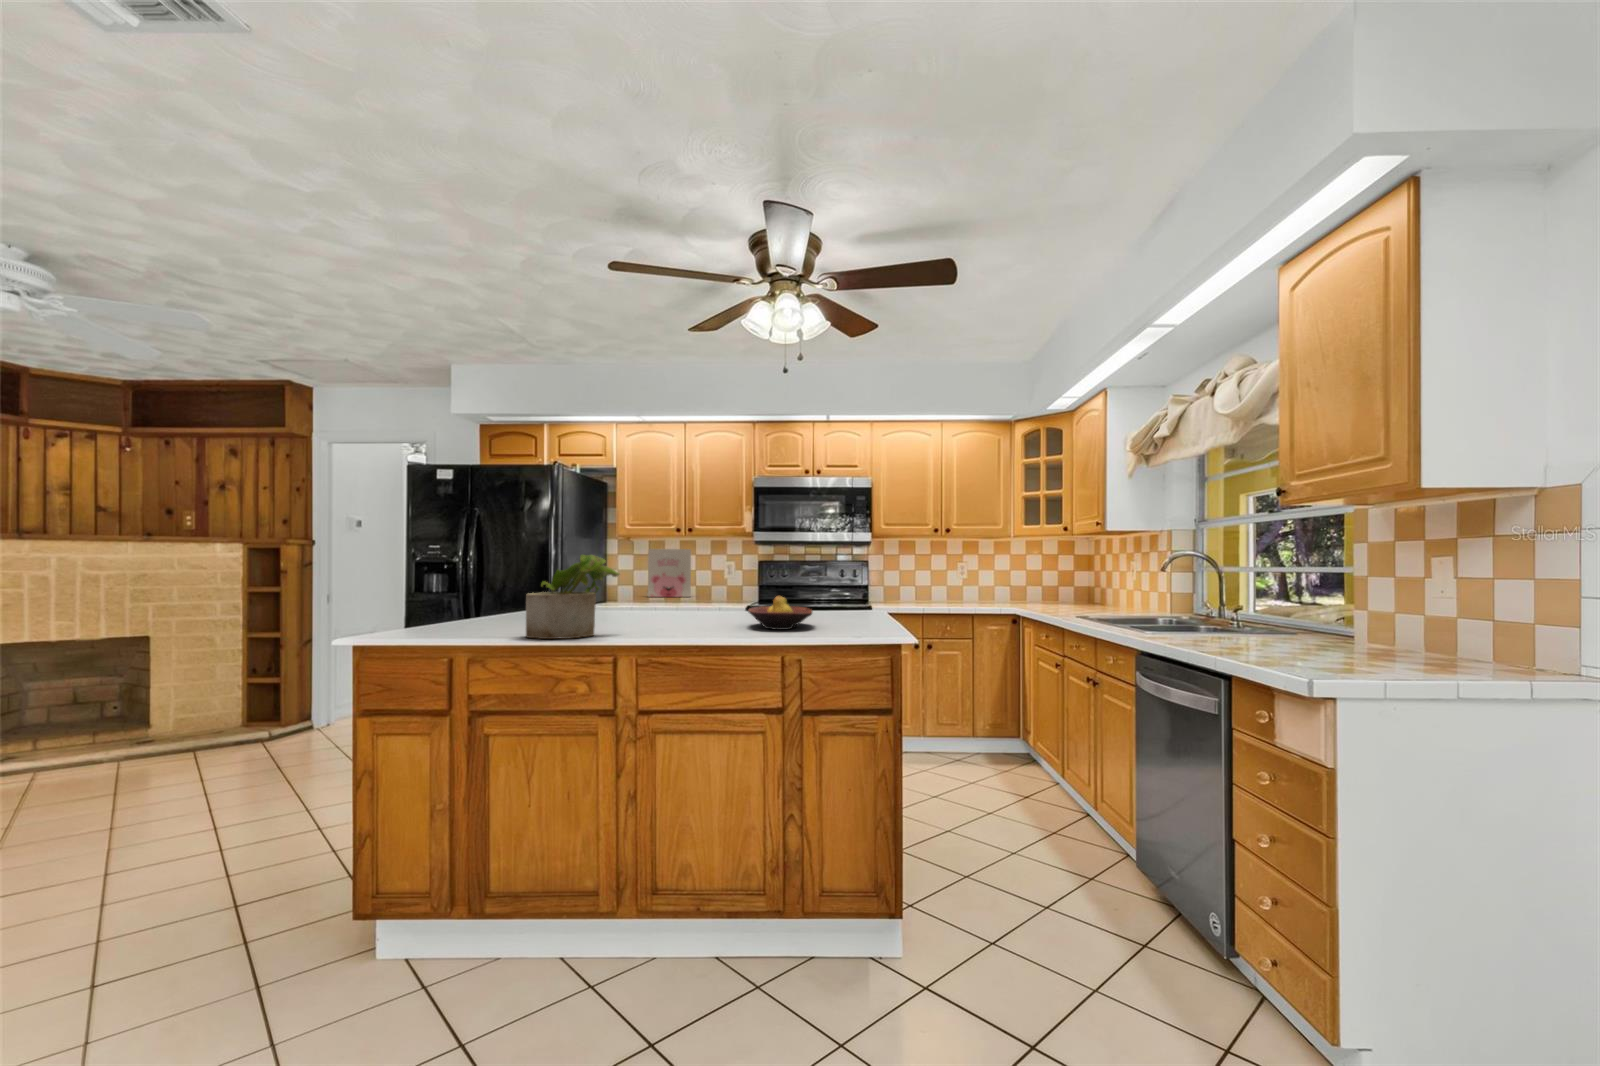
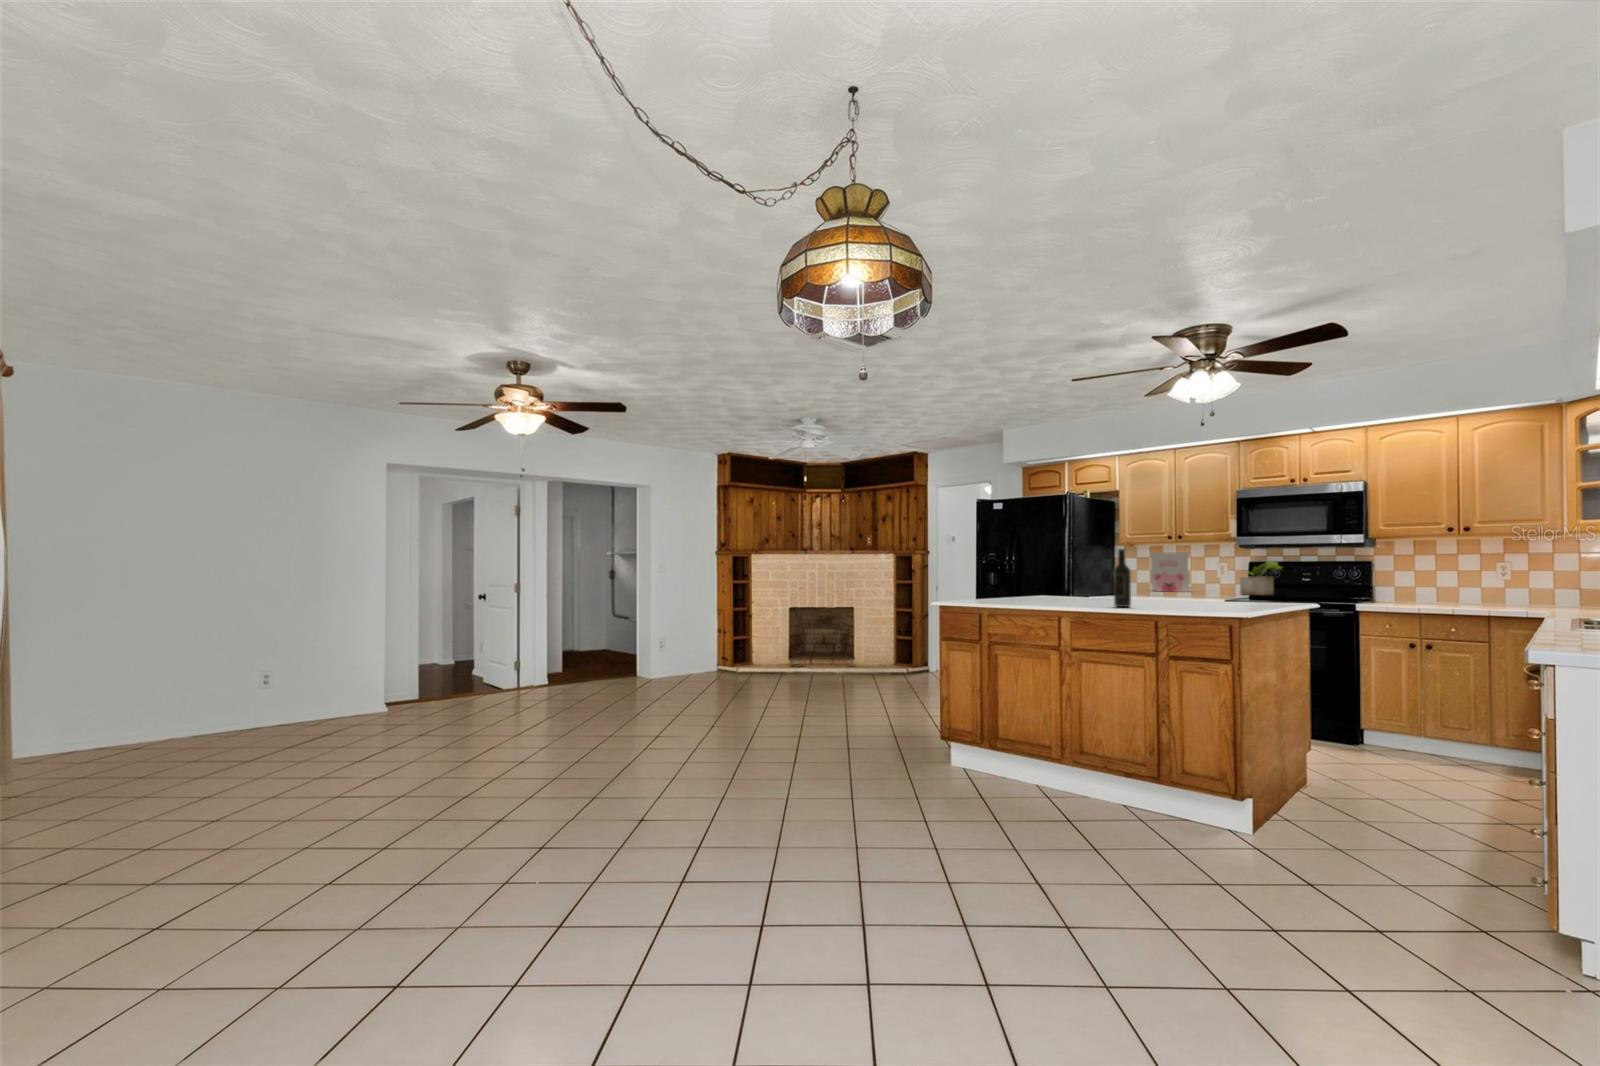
wine bottle: none [699,540,725,633] -> present [1114,549,1131,607]
potted plant: present [526,555,619,639] -> present [1240,561,1281,595]
fruit bowl: present [748,596,812,630] -> none [1155,586,1212,608]

